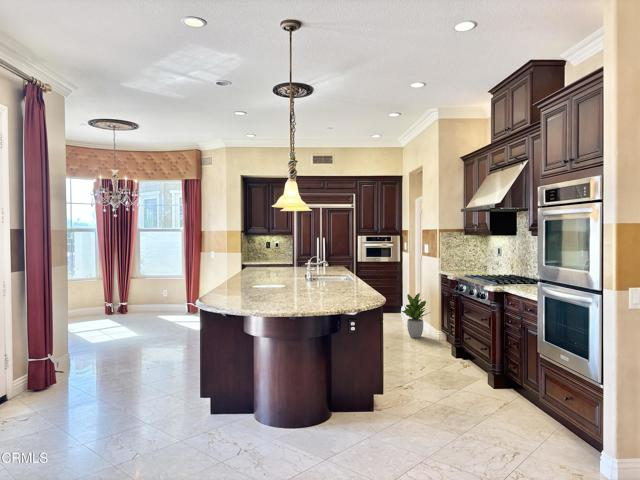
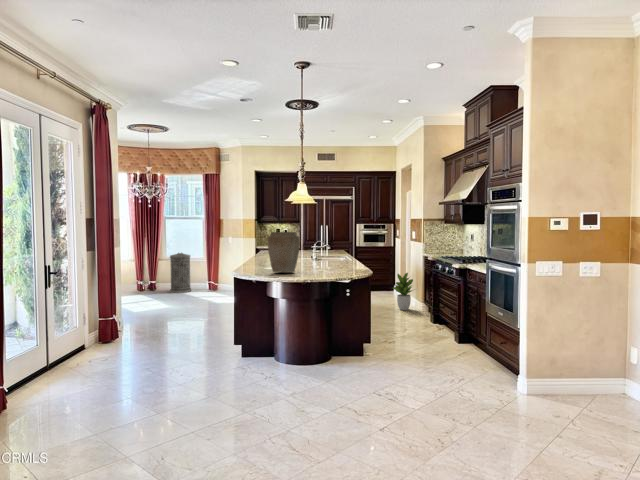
vase: none [243,247,287,304] -> present [268,232,300,273]
trash can: none [144,268,169,316] -> present [170,253,191,293]

